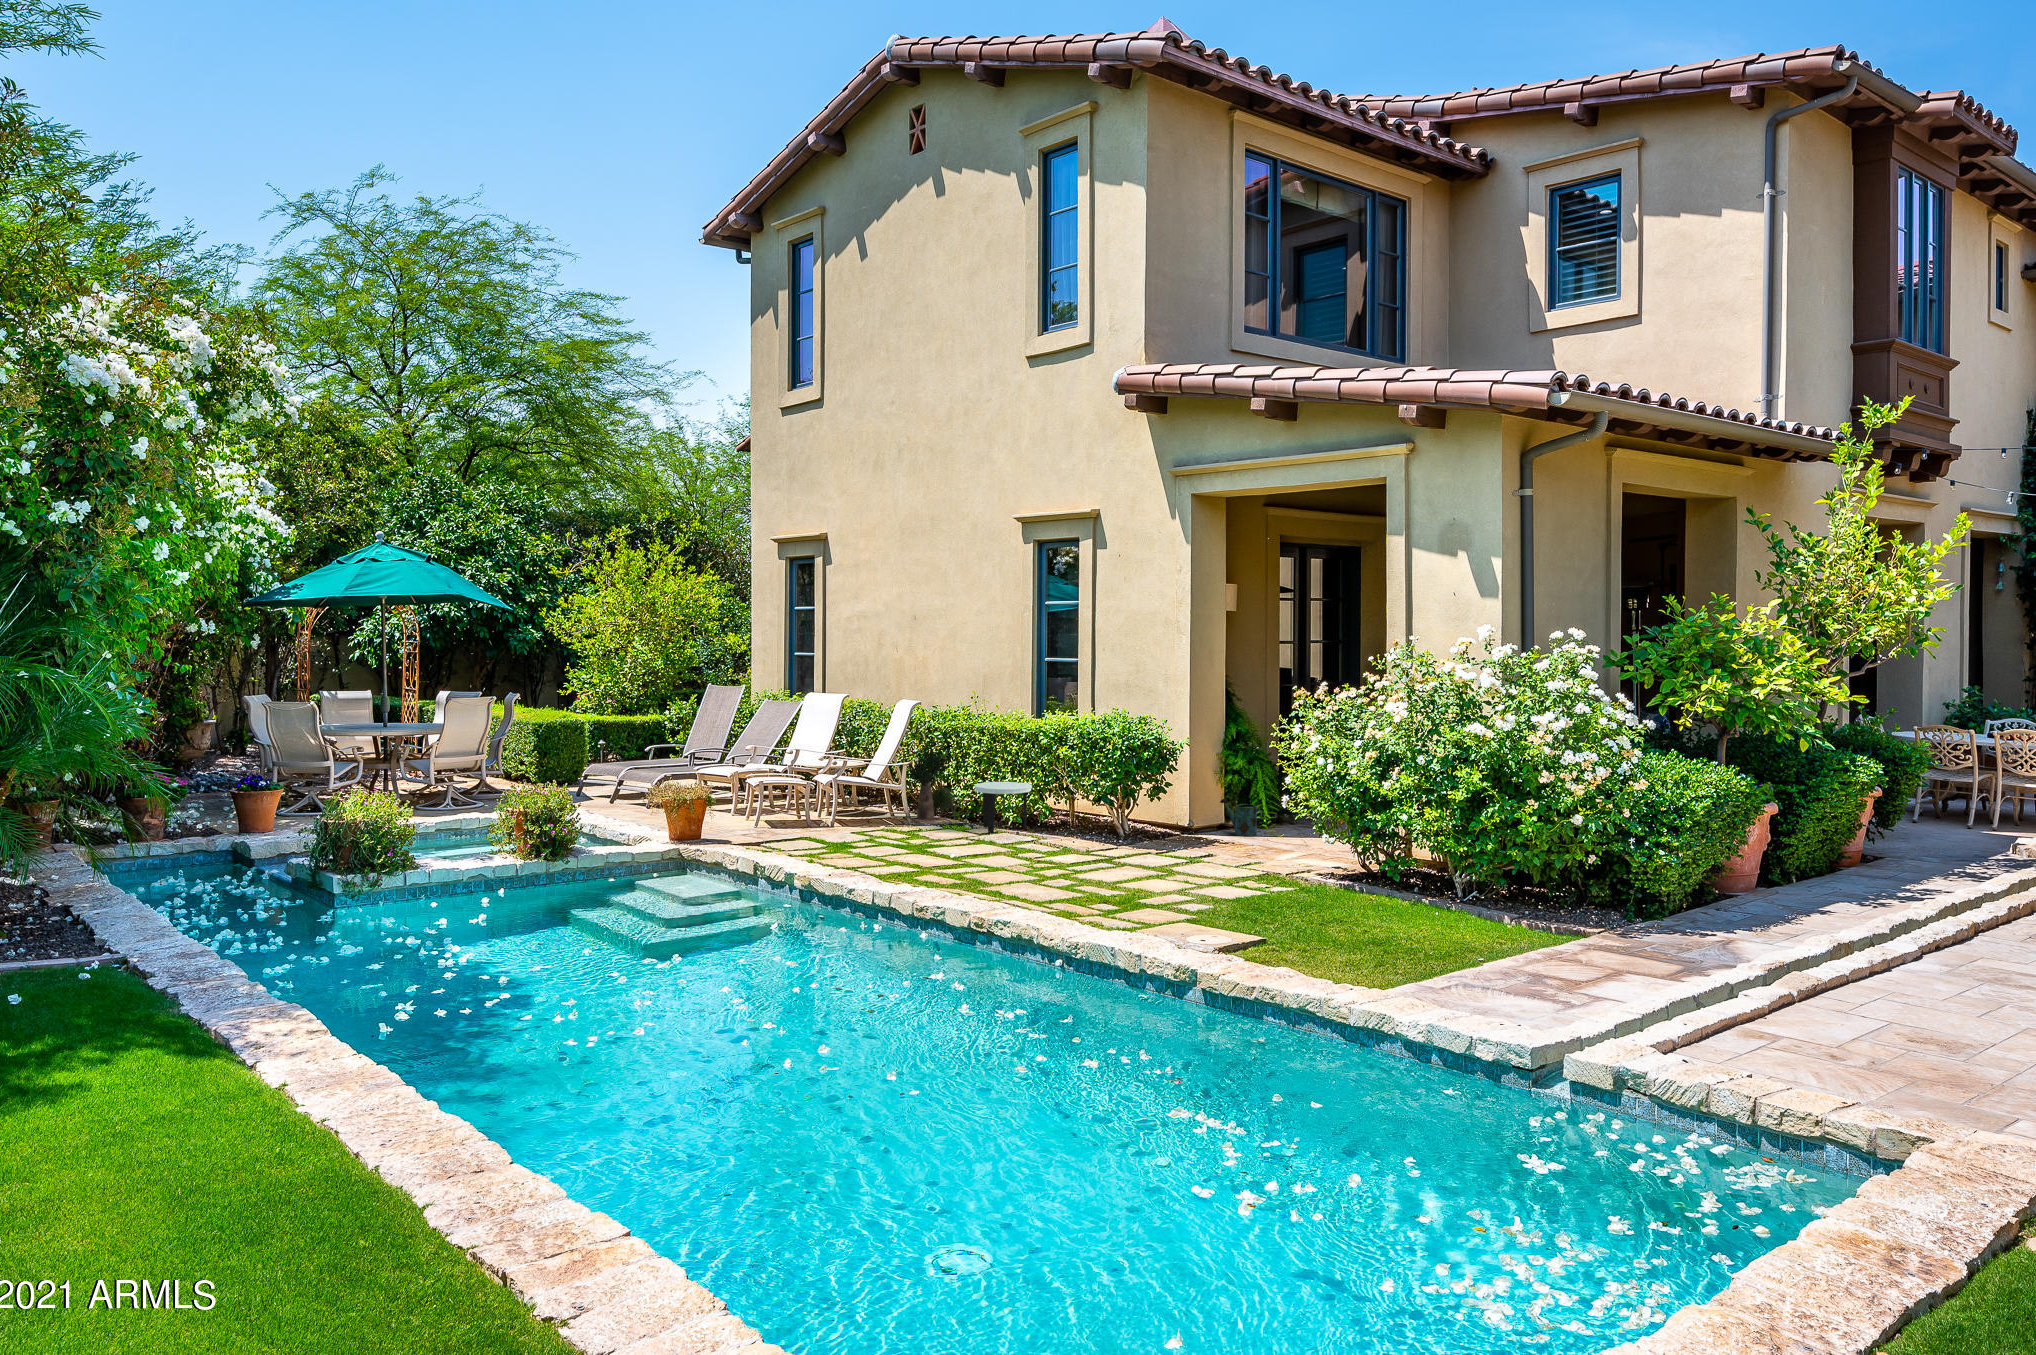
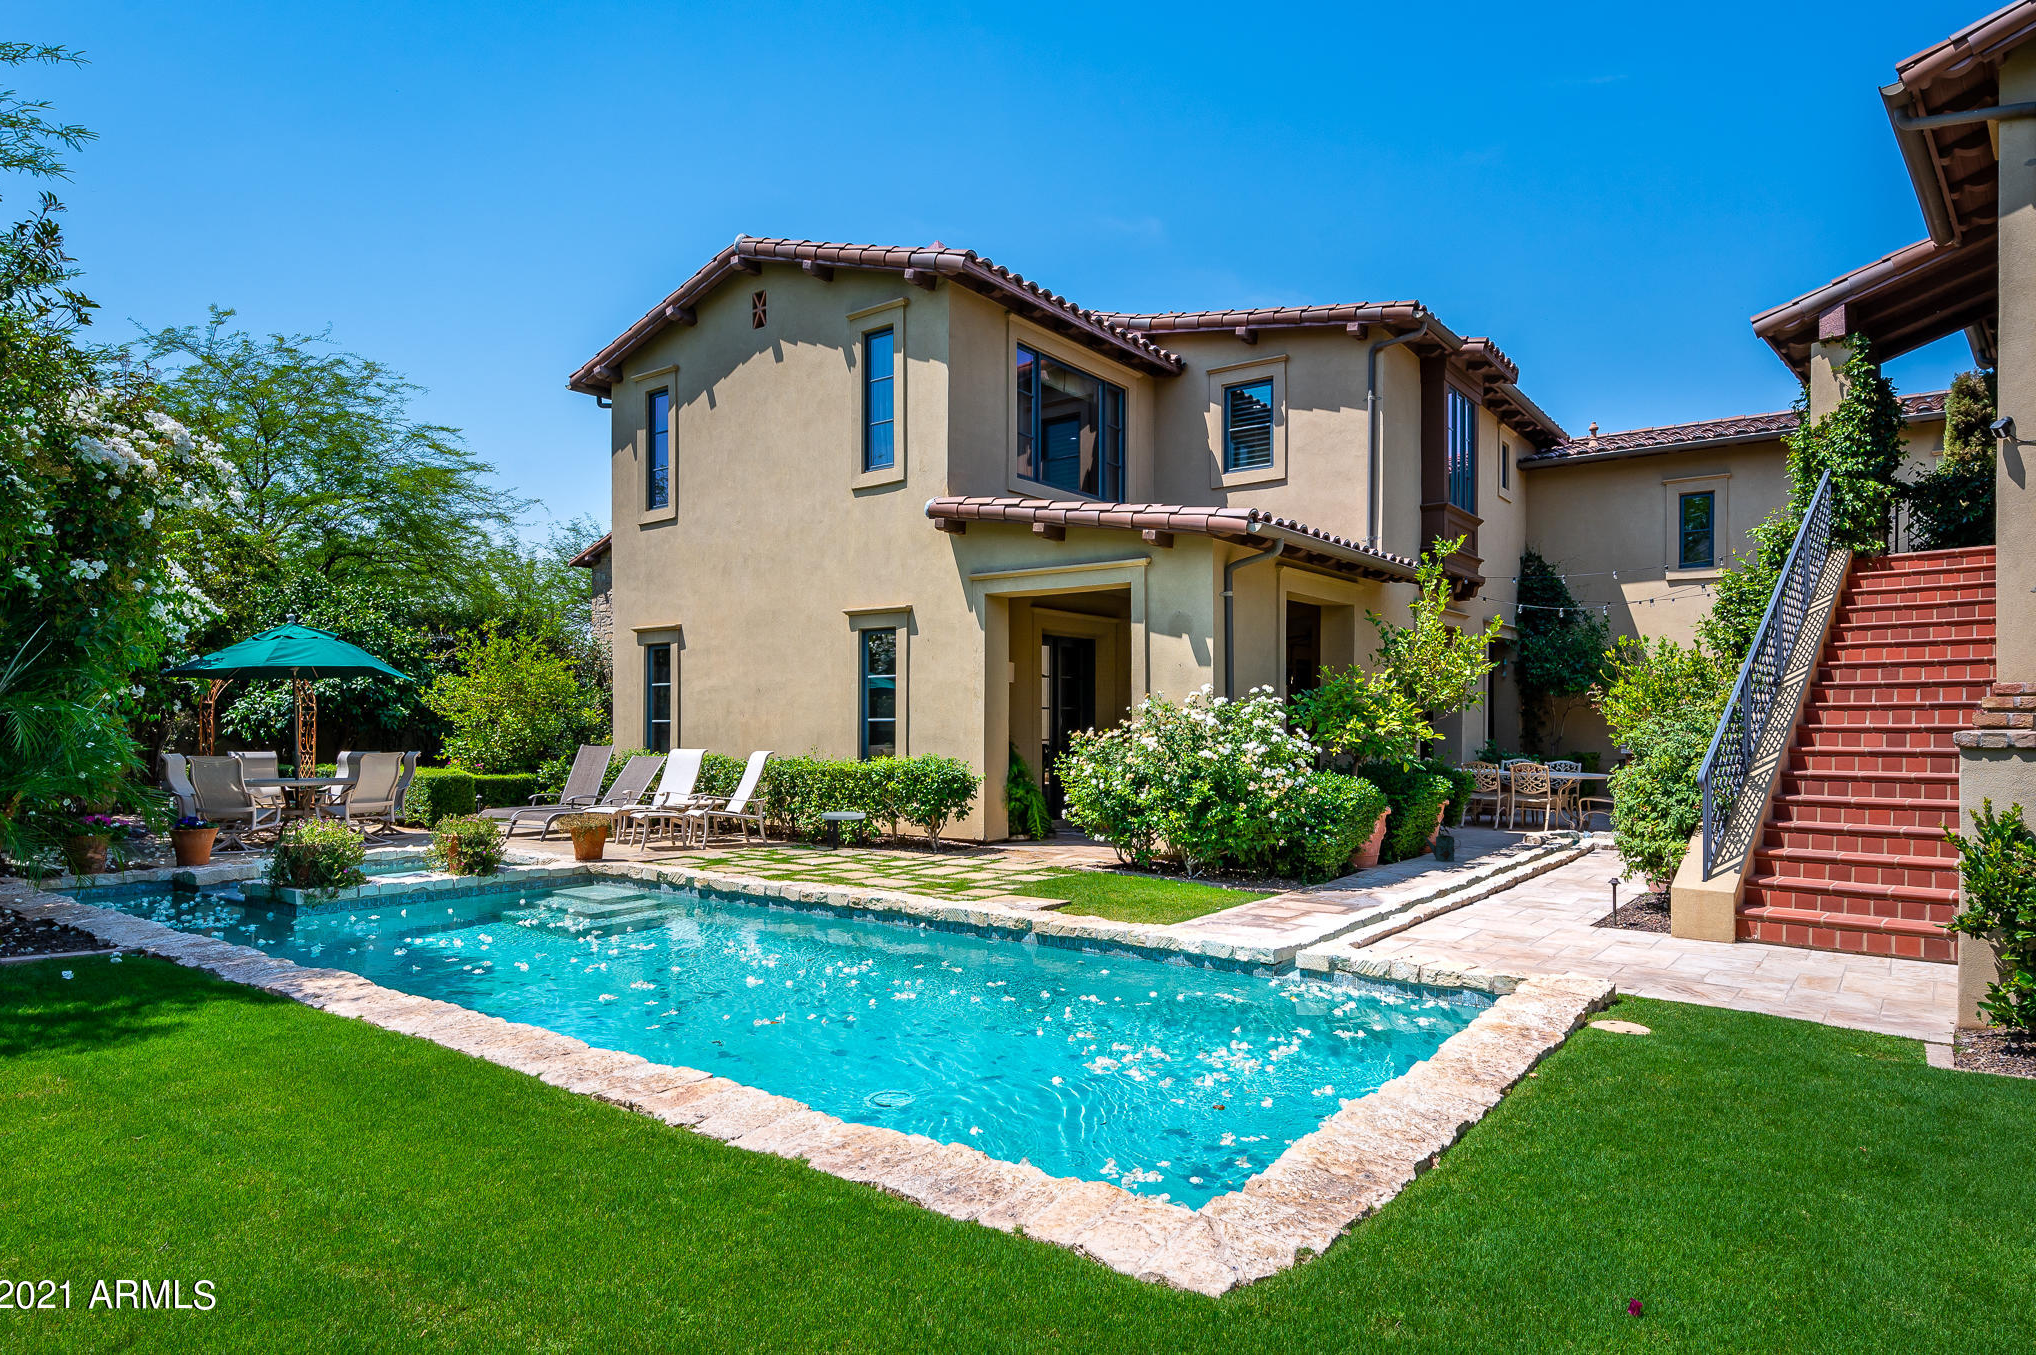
potted plant: present [907,751,957,819] -> none [762,789,804,844]
watering can: present [1220,798,1263,836] -> present [1419,831,1461,862]

